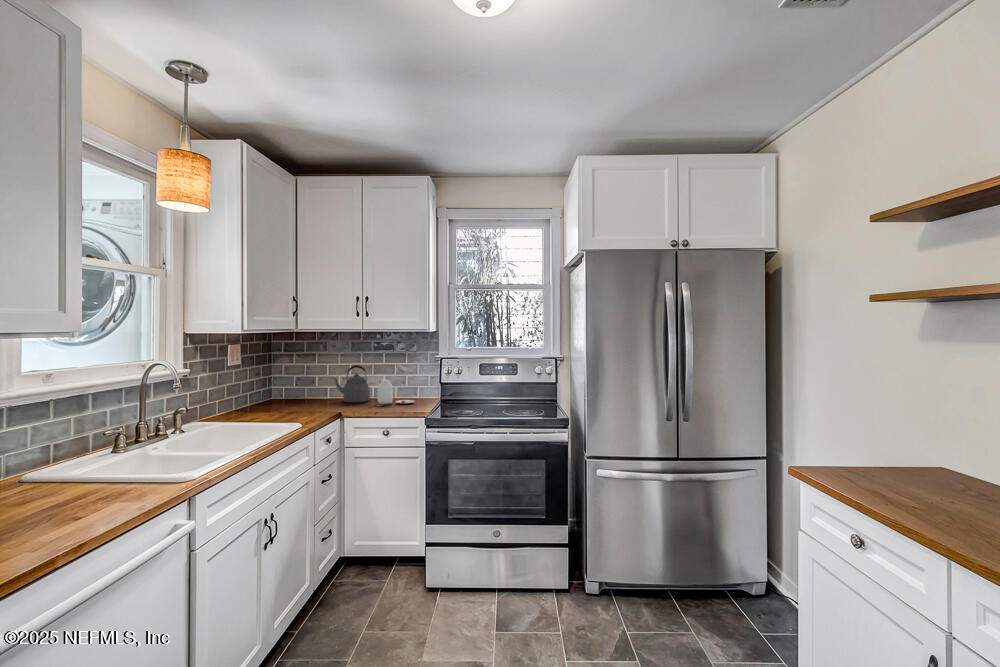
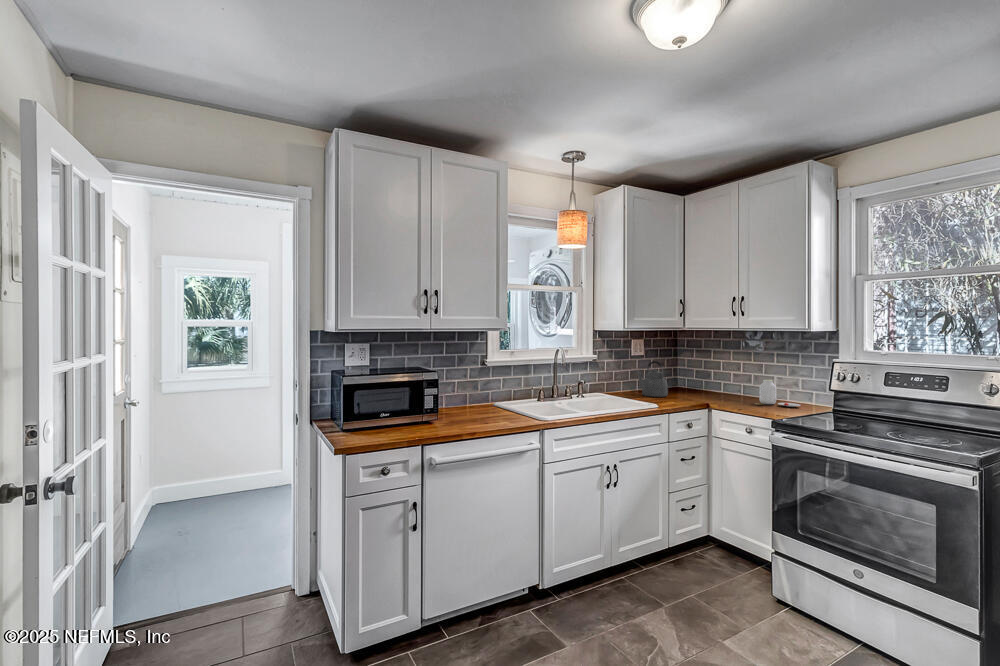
kettle: present [332,365,370,402] -> present [637,361,668,397]

